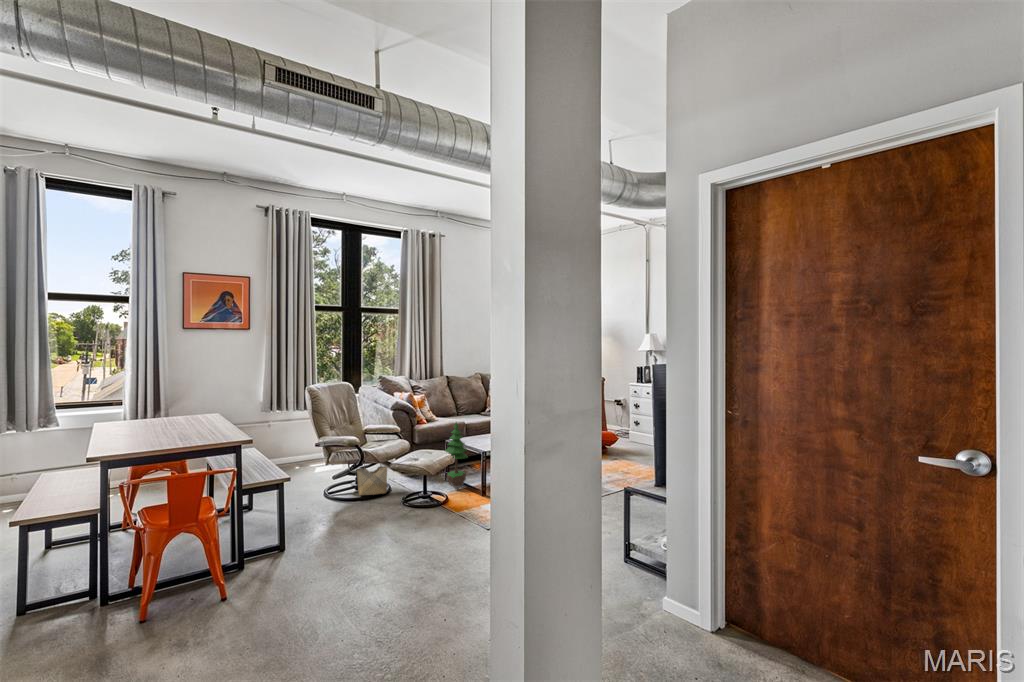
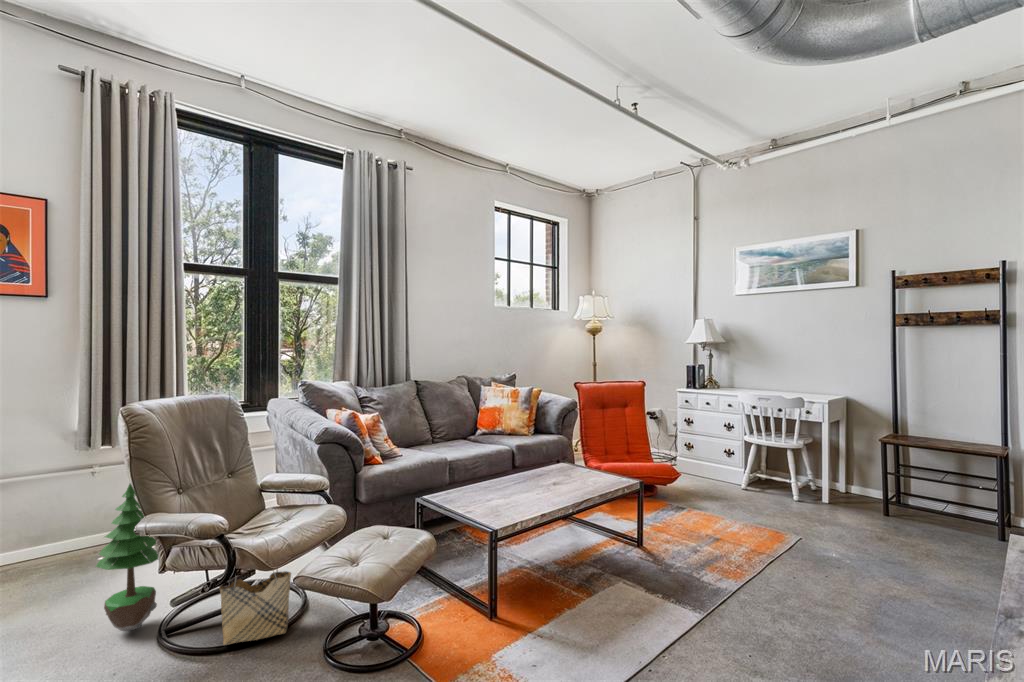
potted tree: present [445,422,468,489] -> present [96,484,158,631]

